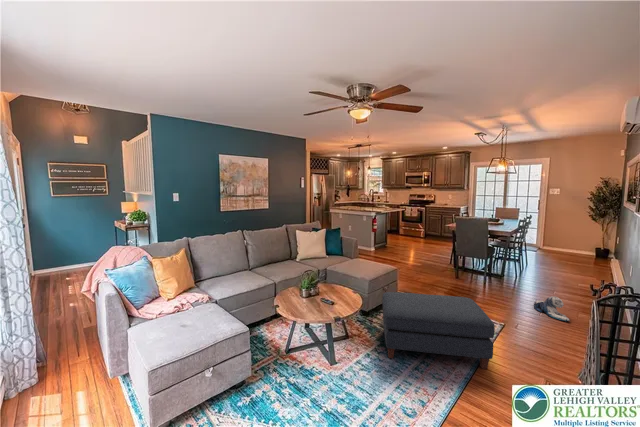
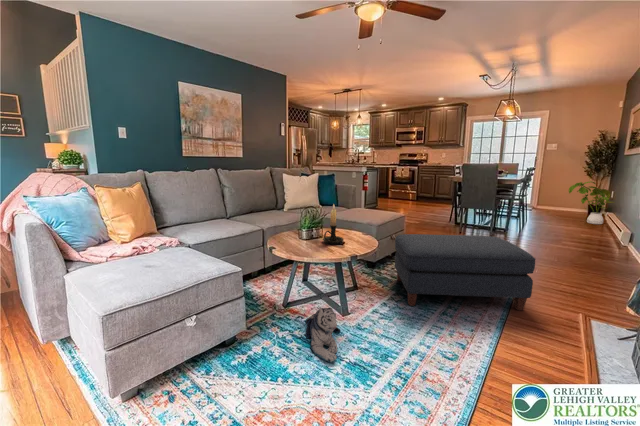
house plant: none [564,231,609,272] -> present [569,181,614,224]
candle holder: none [317,272,334,305] -> present [323,205,344,244]
plush toy: present [534,296,569,321] -> present [304,308,341,362]

